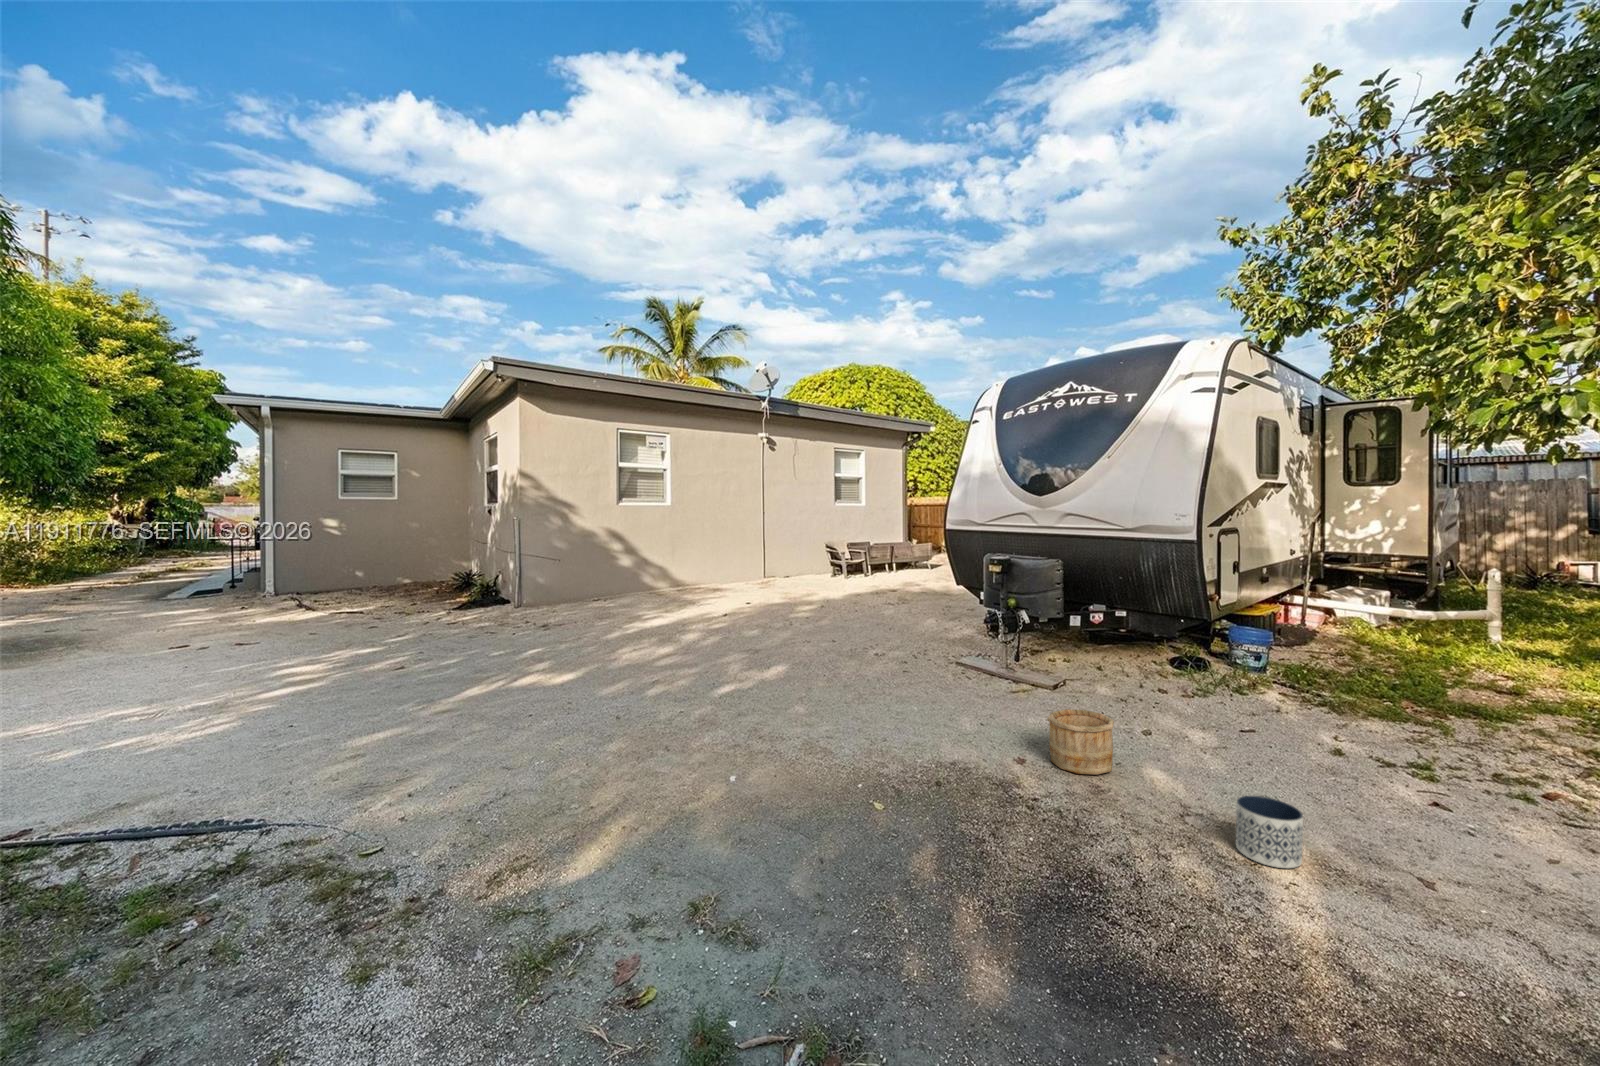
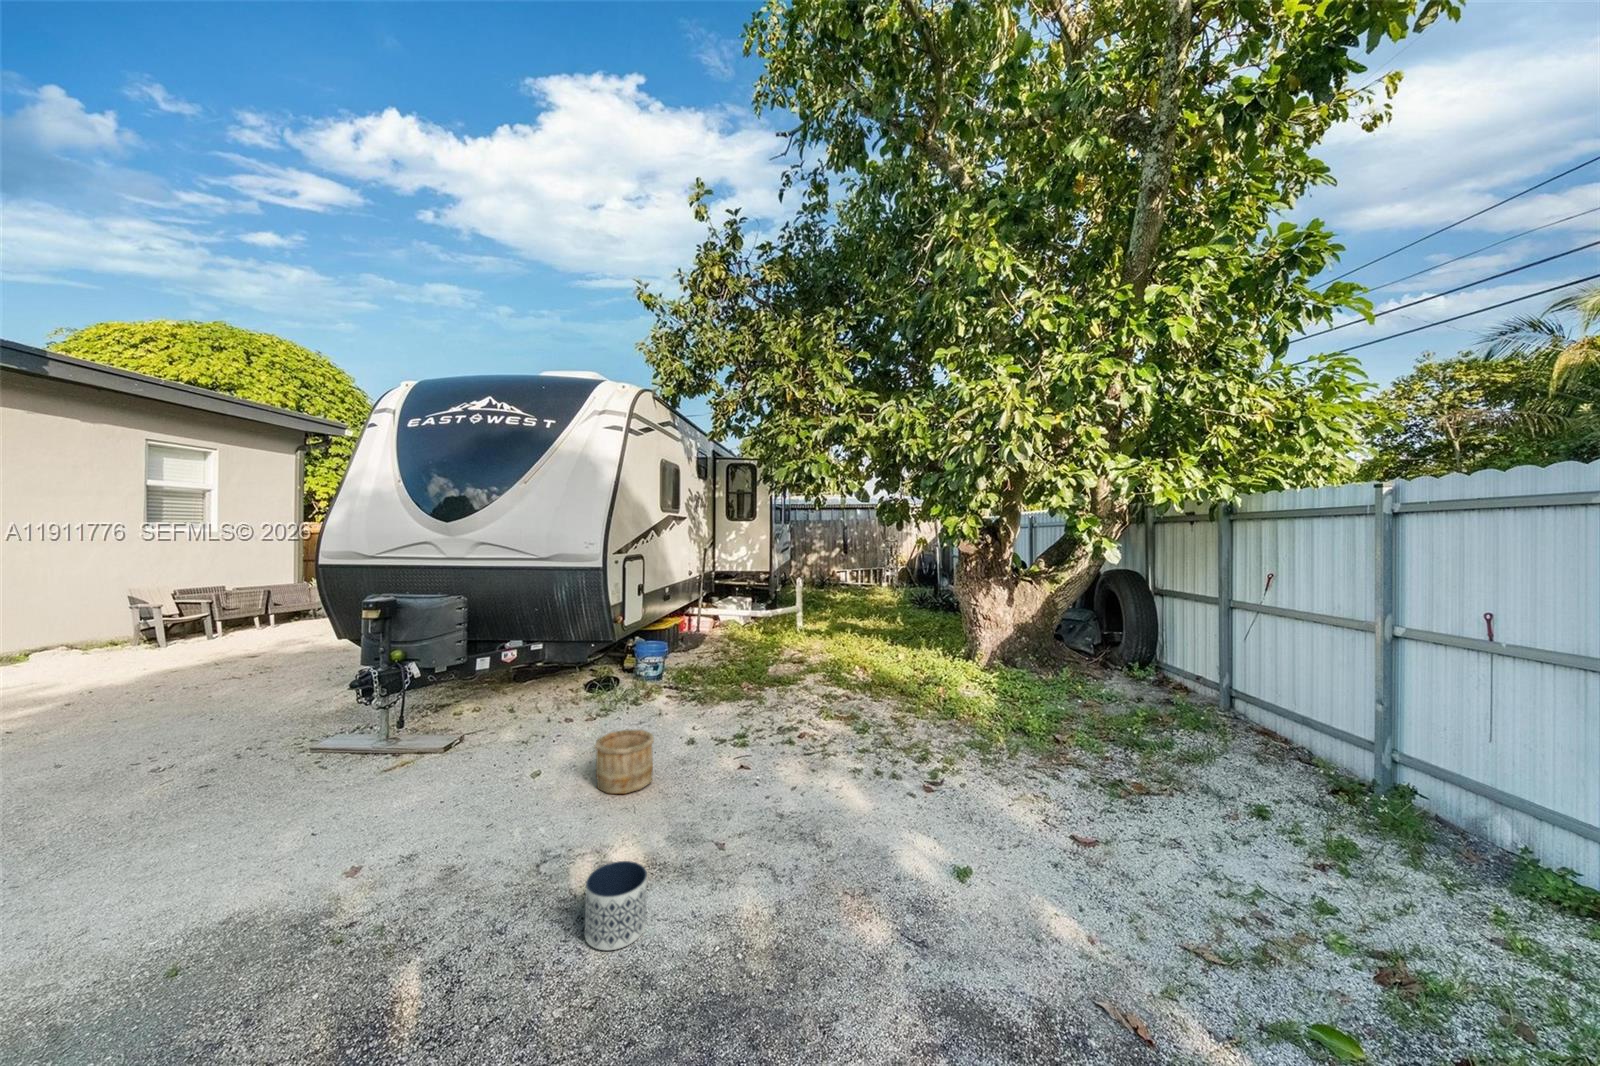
wooden bucket: present [1047,709,1114,775] -> present [595,730,654,794]

